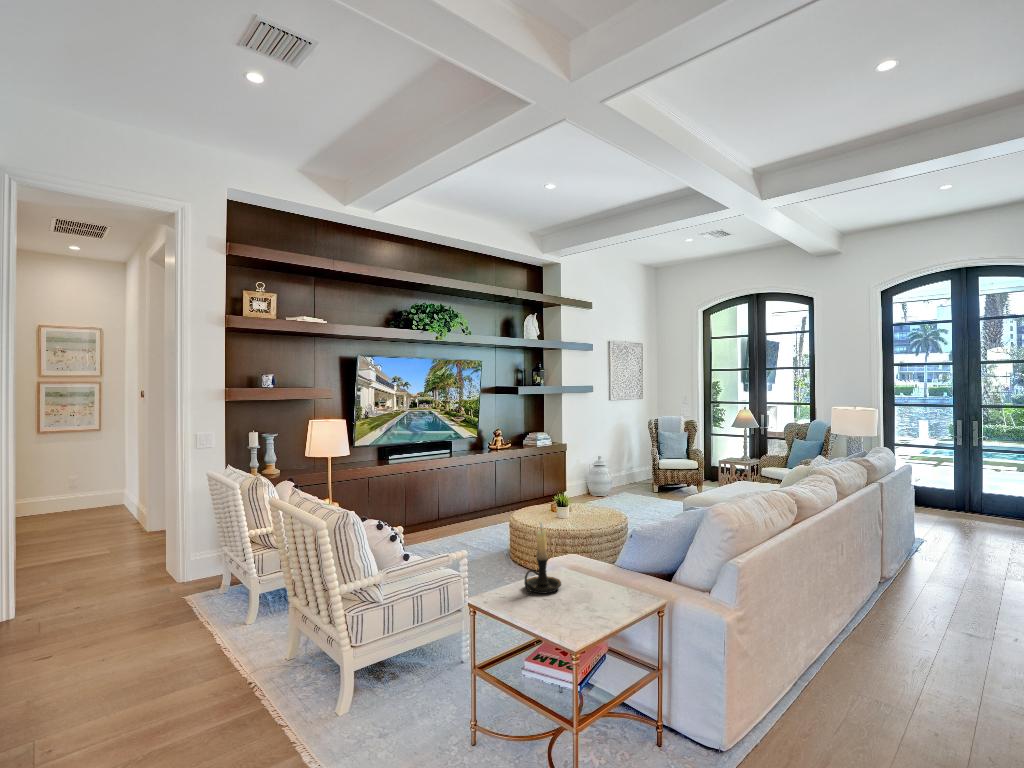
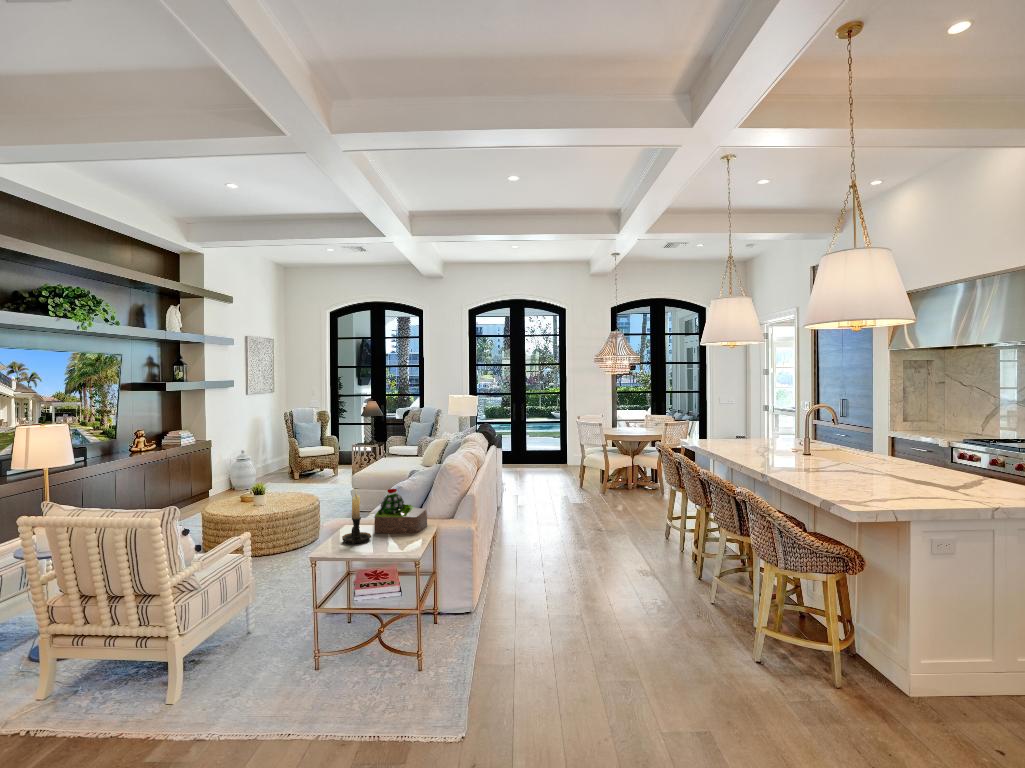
succulent plant: none [577,526,655,595] -> present [374,489,427,534]

